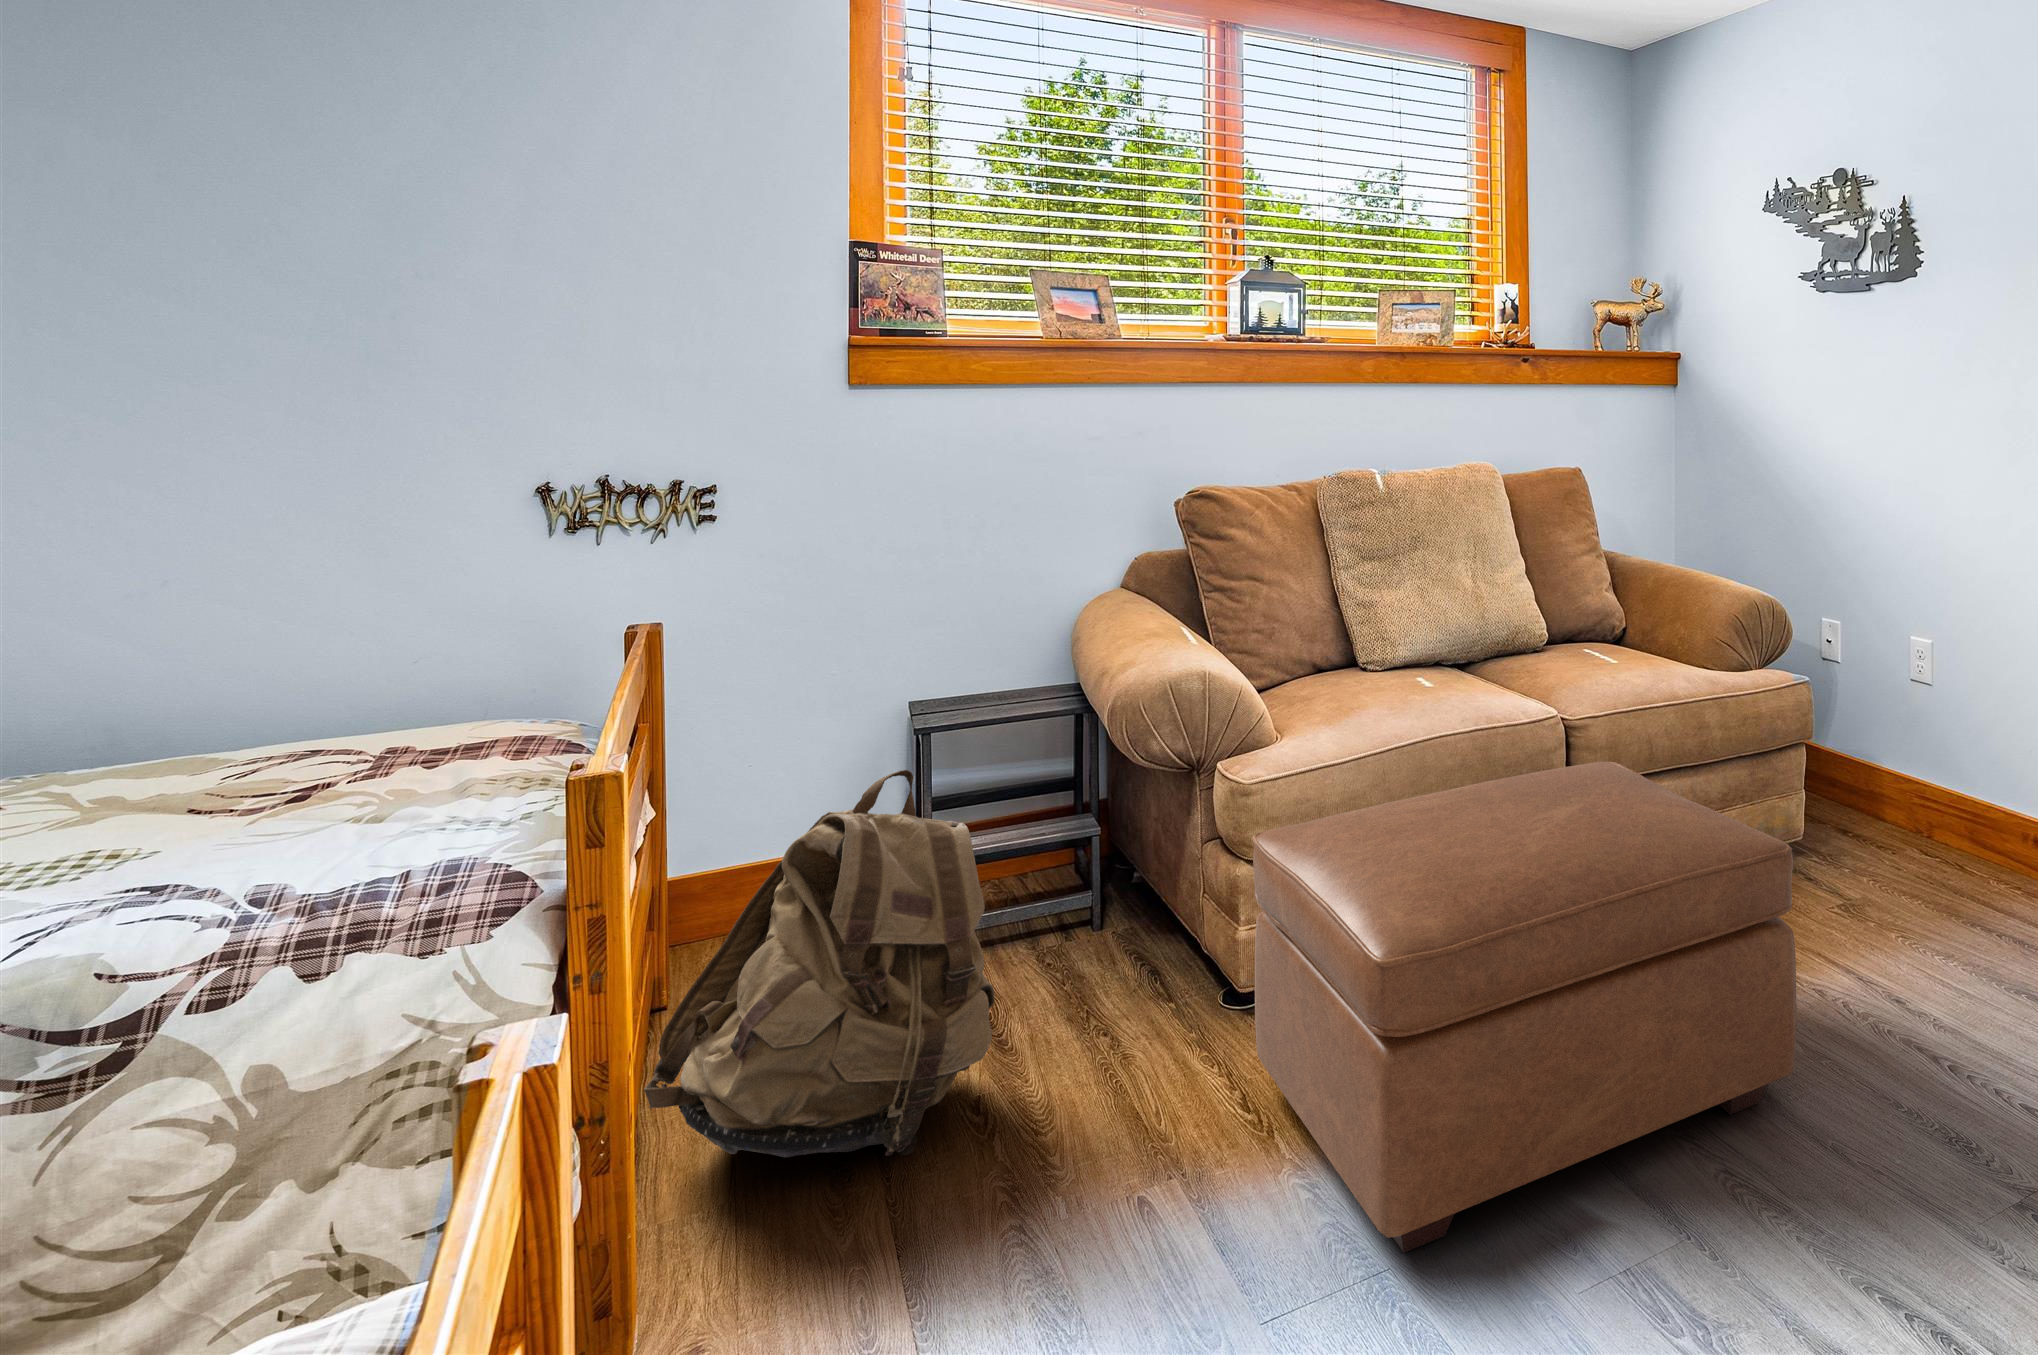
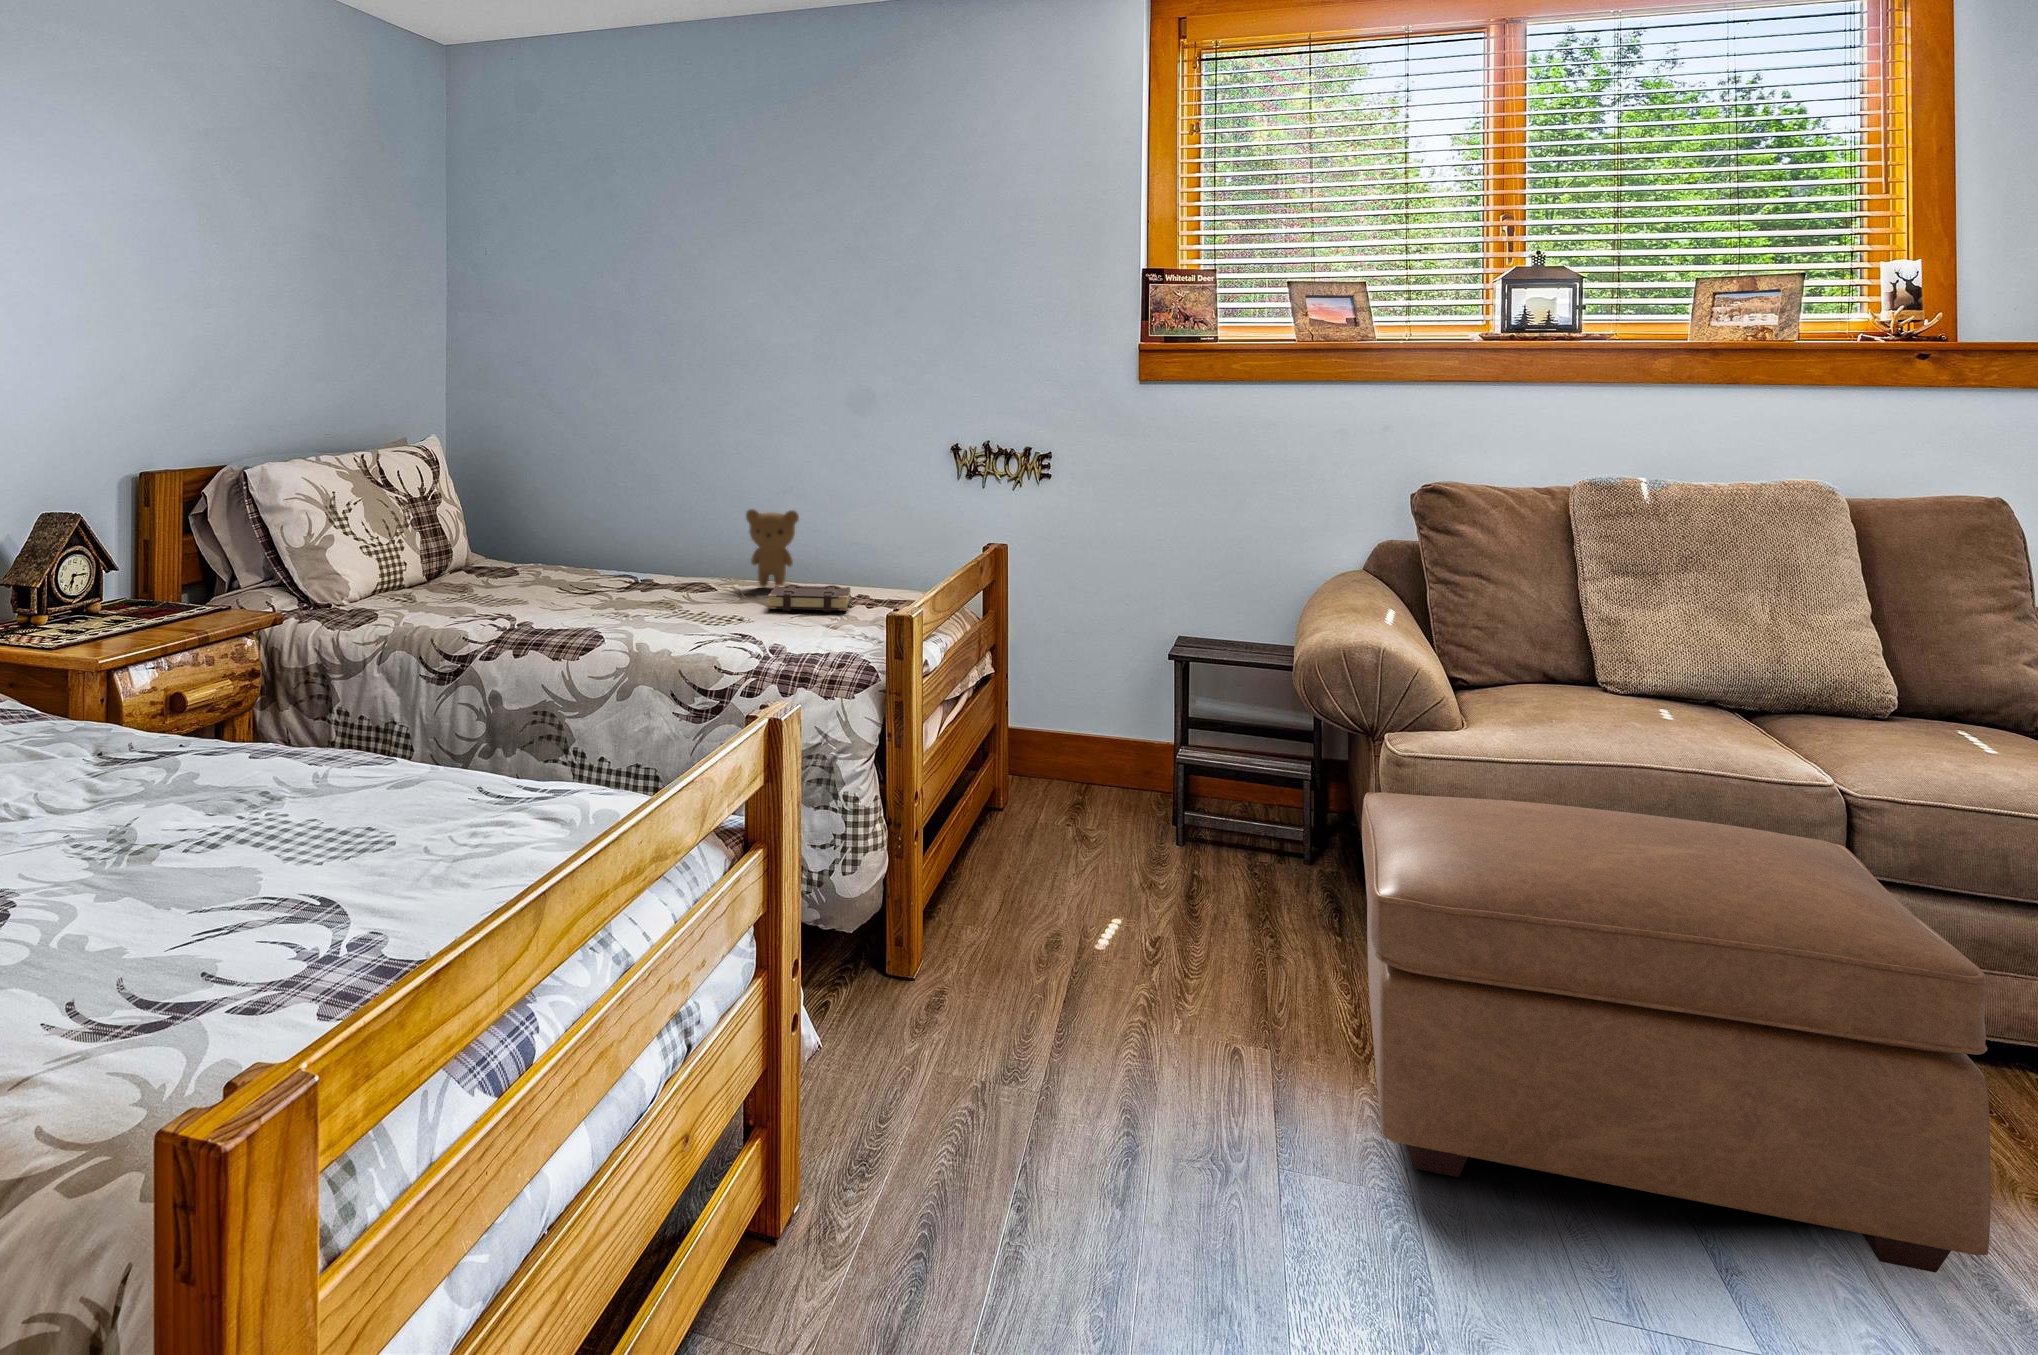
teddy bear: none [78,621,226,770] -> present [746,509,799,587]
book: none [181,735,380,813] -> present [768,584,850,612]
backpack: present [644,770,995,1157] -> none [959,674,1174,946]

